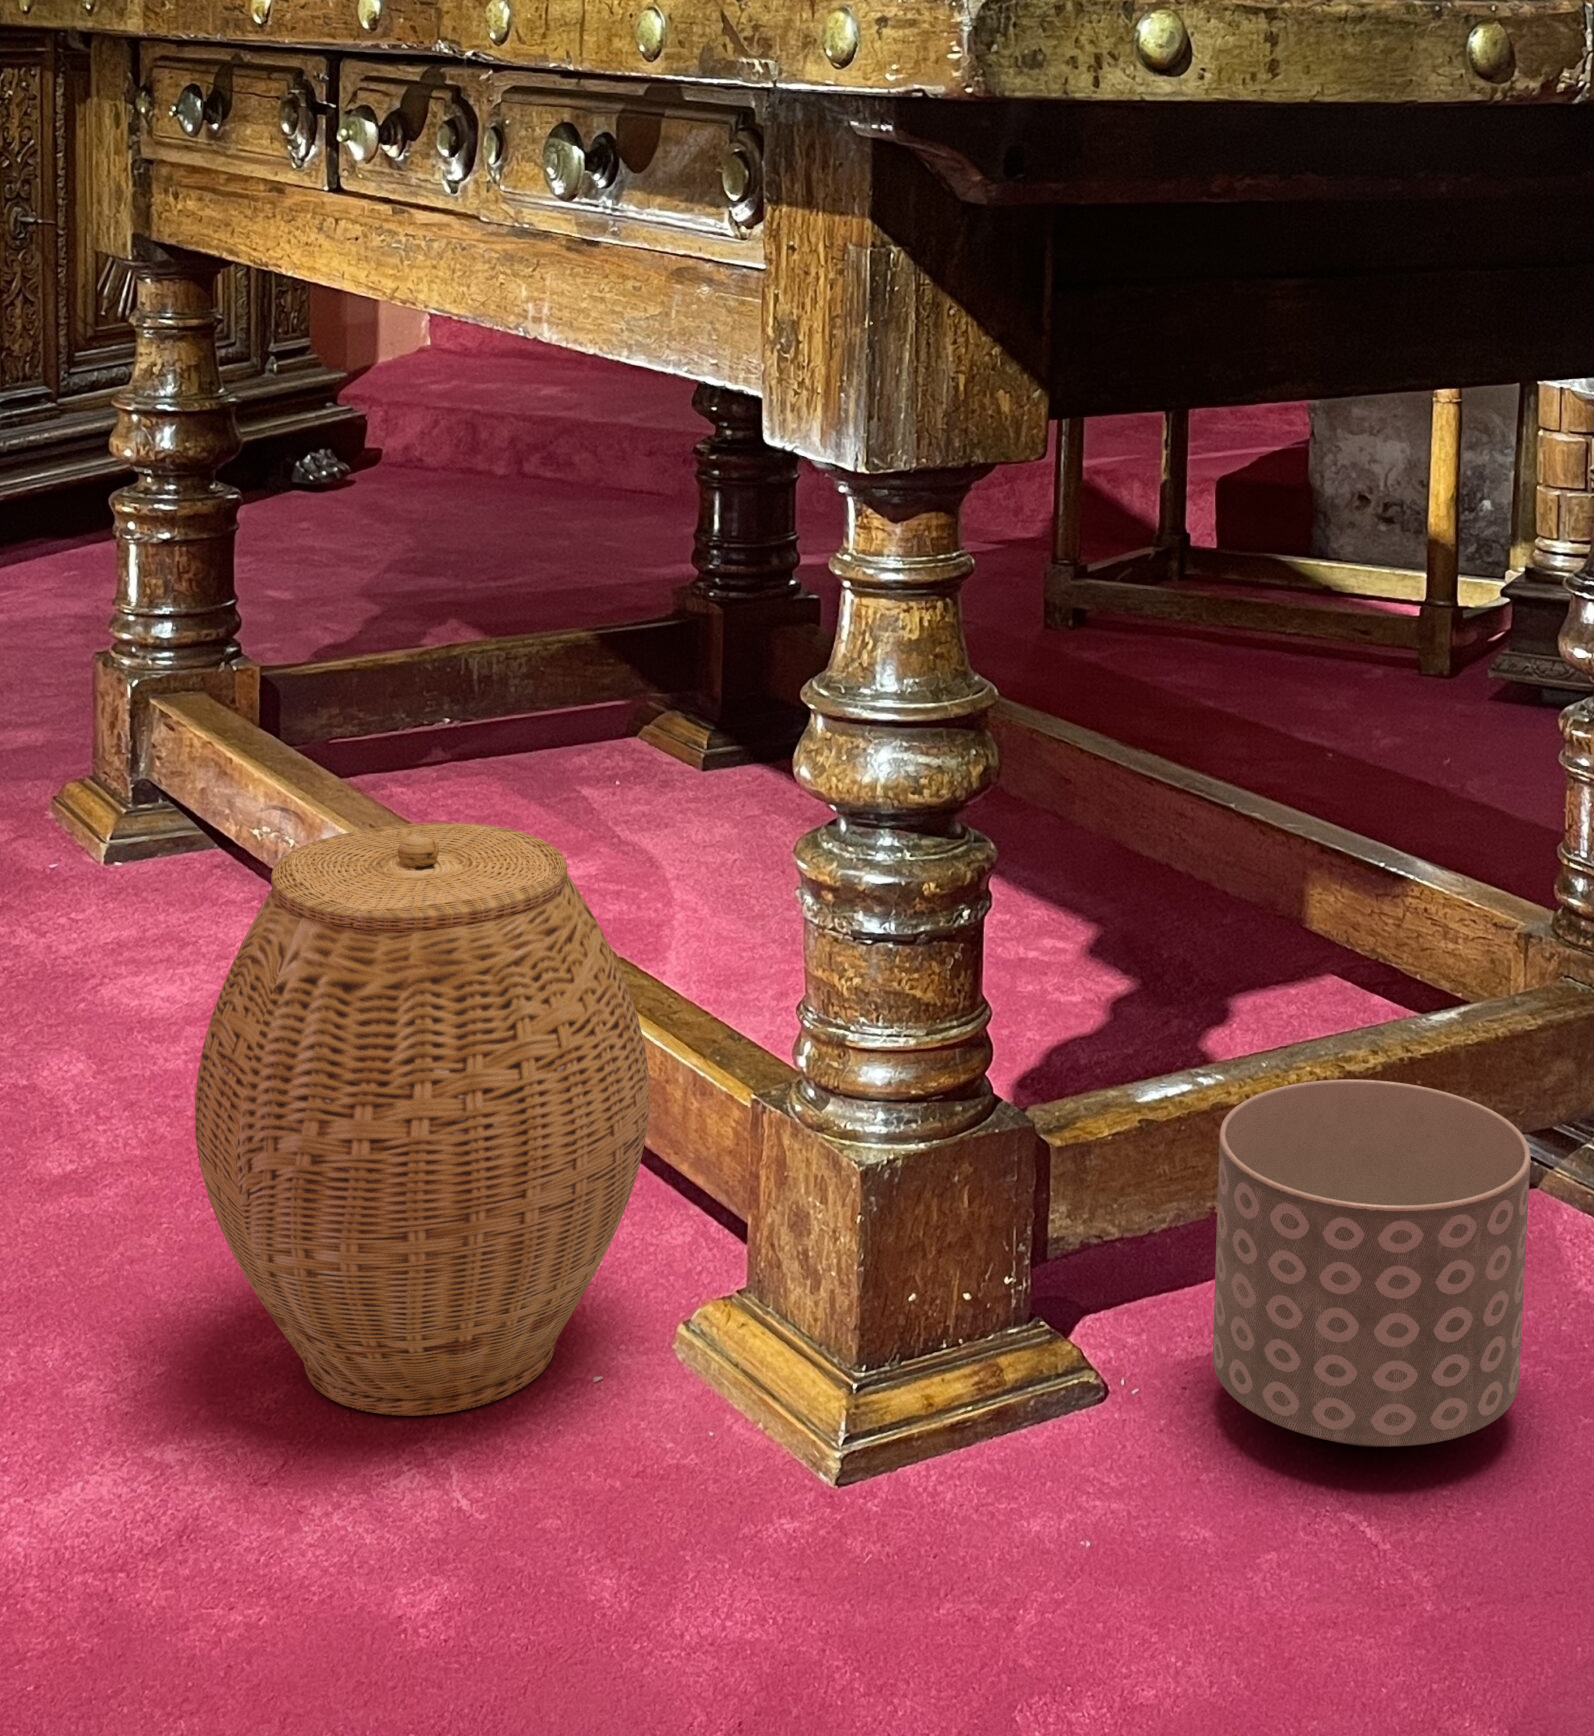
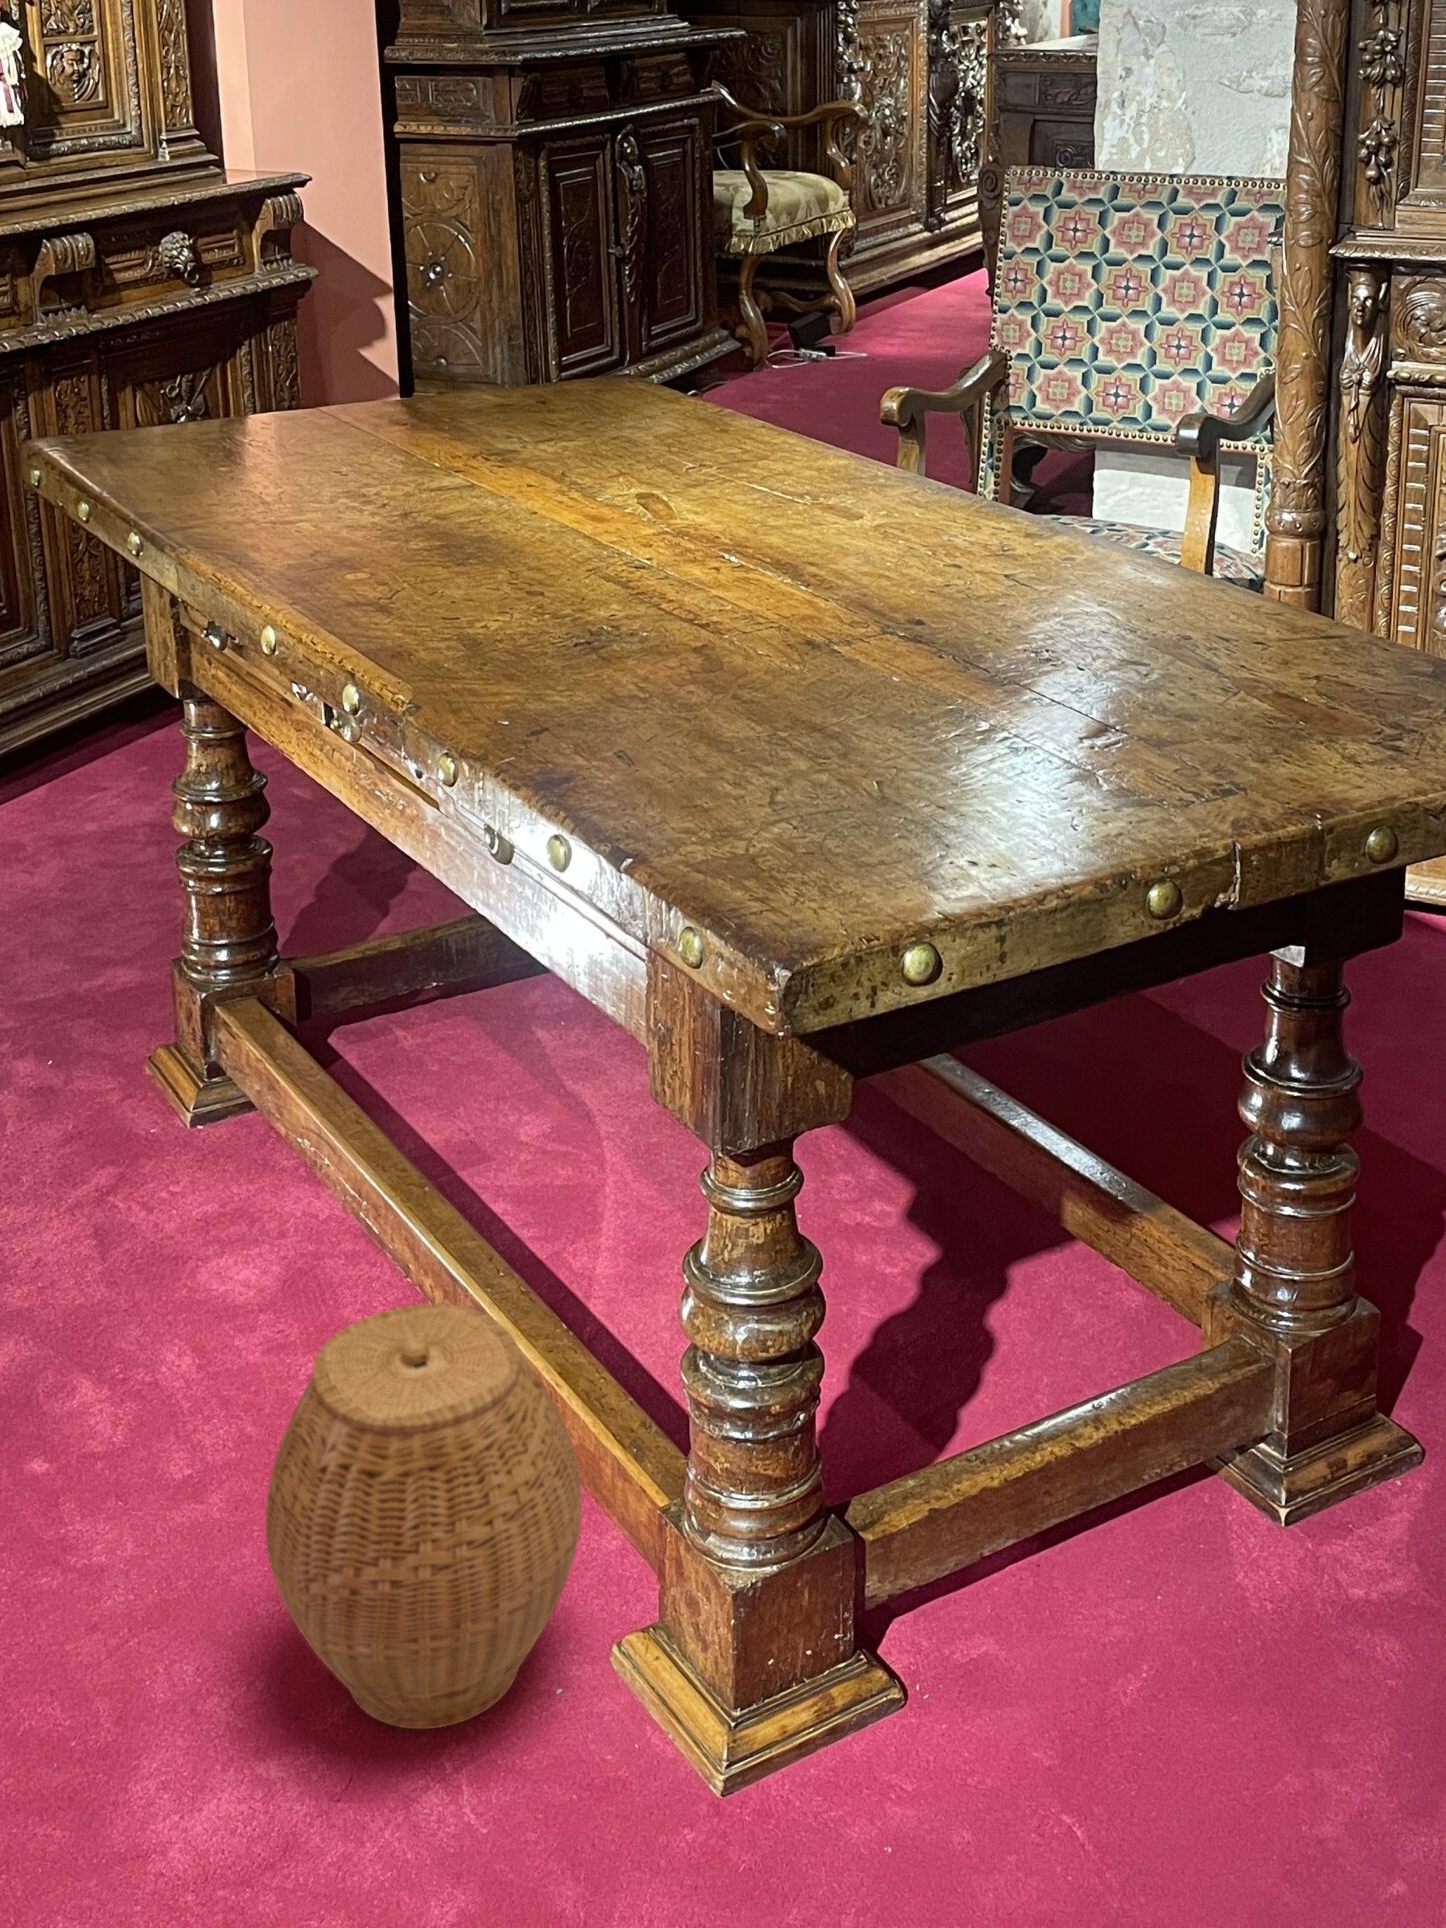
planter: present [1213,1079,1531,1447] -> none [976,1484,1196,1772]

